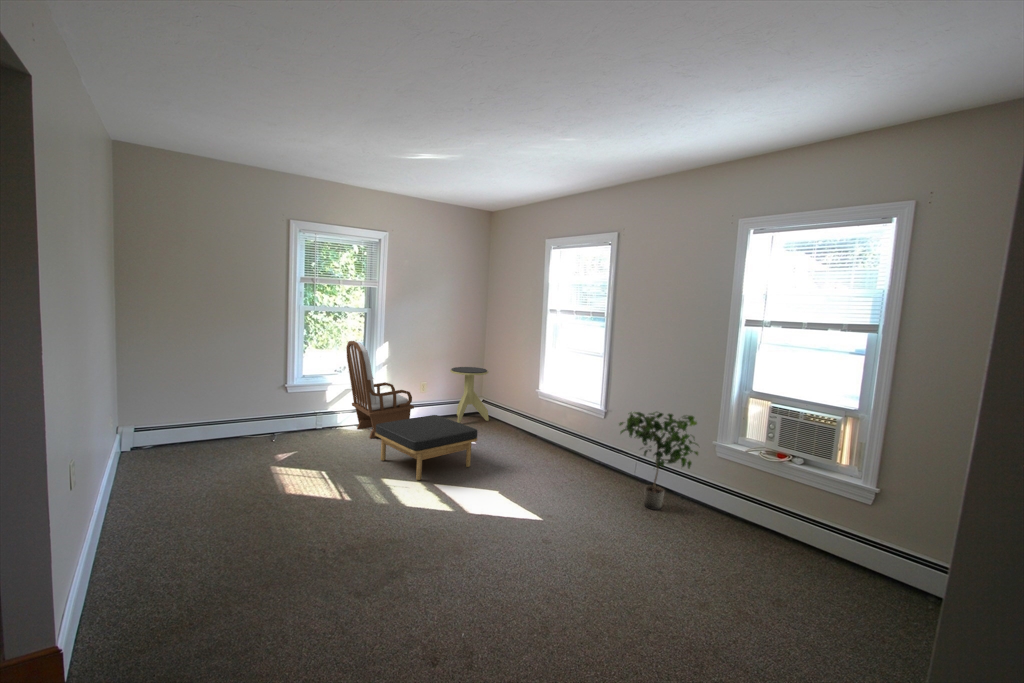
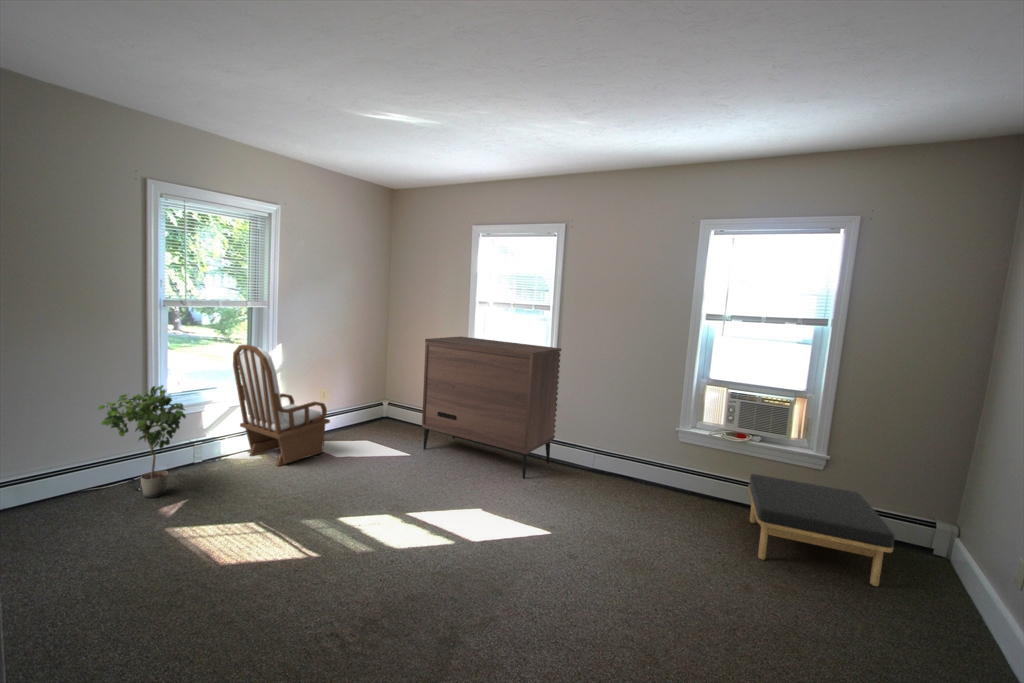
dresser: none [489,341,611,475] -> present [422,337,561,478]
side table: present [450,367,489,423] -> none [357,367,402,435]
potted plant: present [619,412,698,510] -> present [98,385,186,498]
ottoman: present [375,415,478,480] -> present [748,474,895,586]

